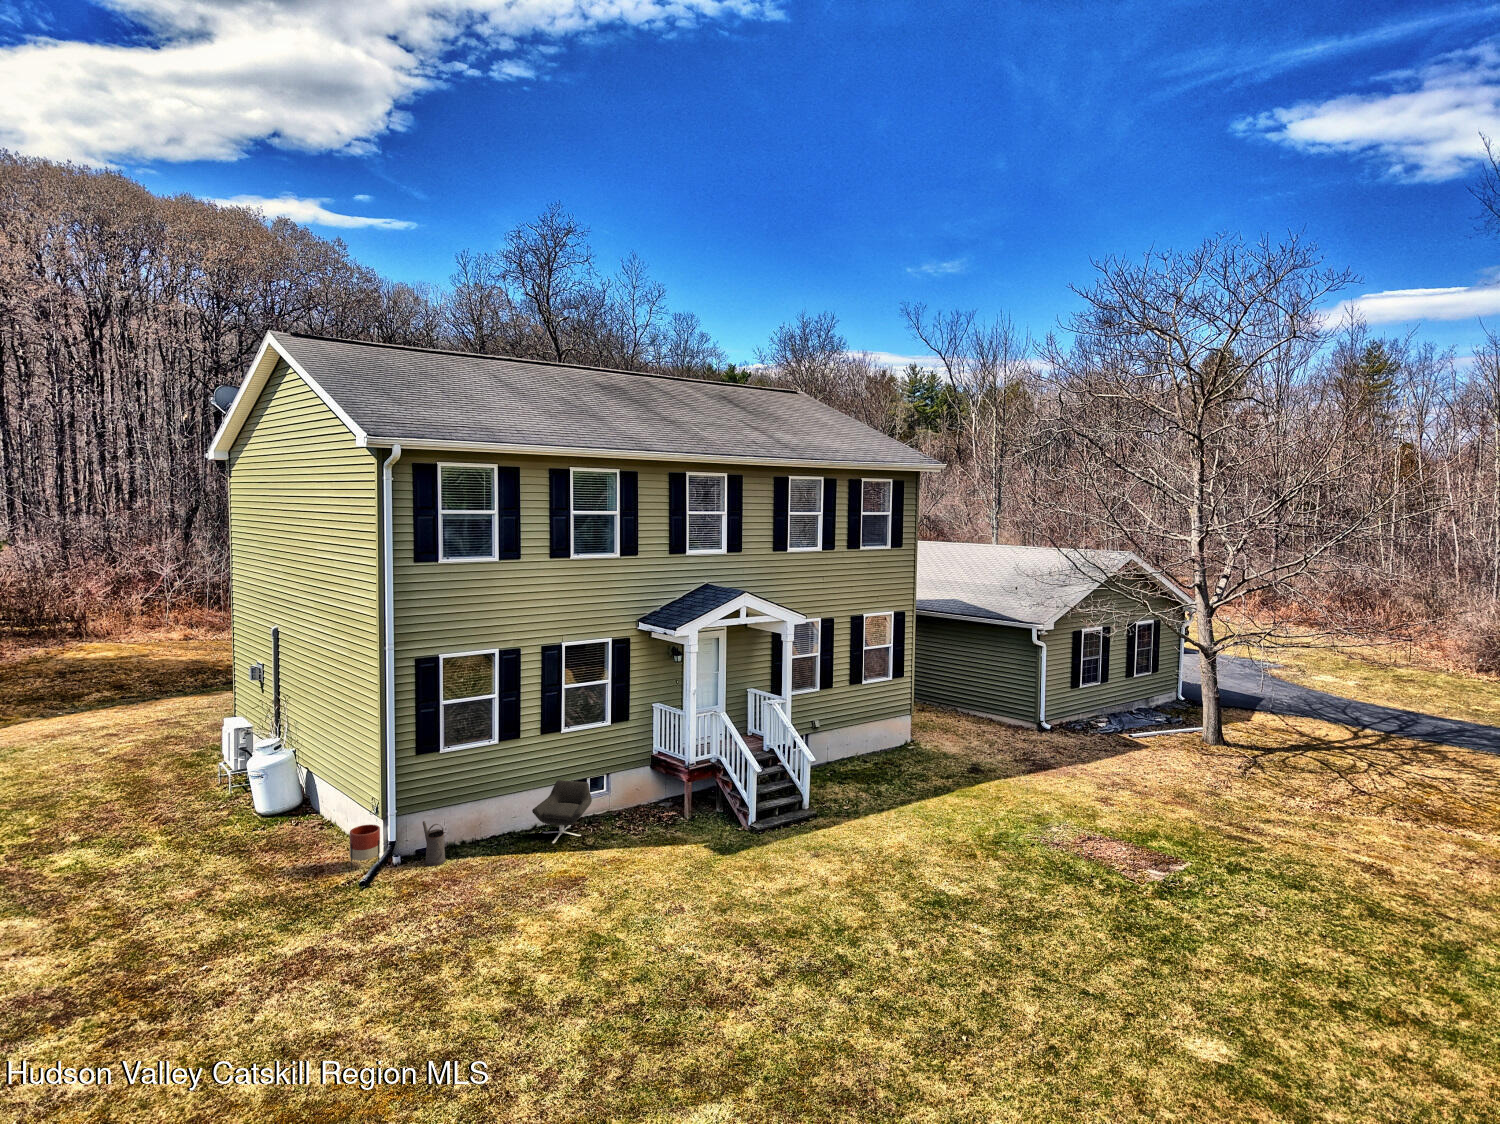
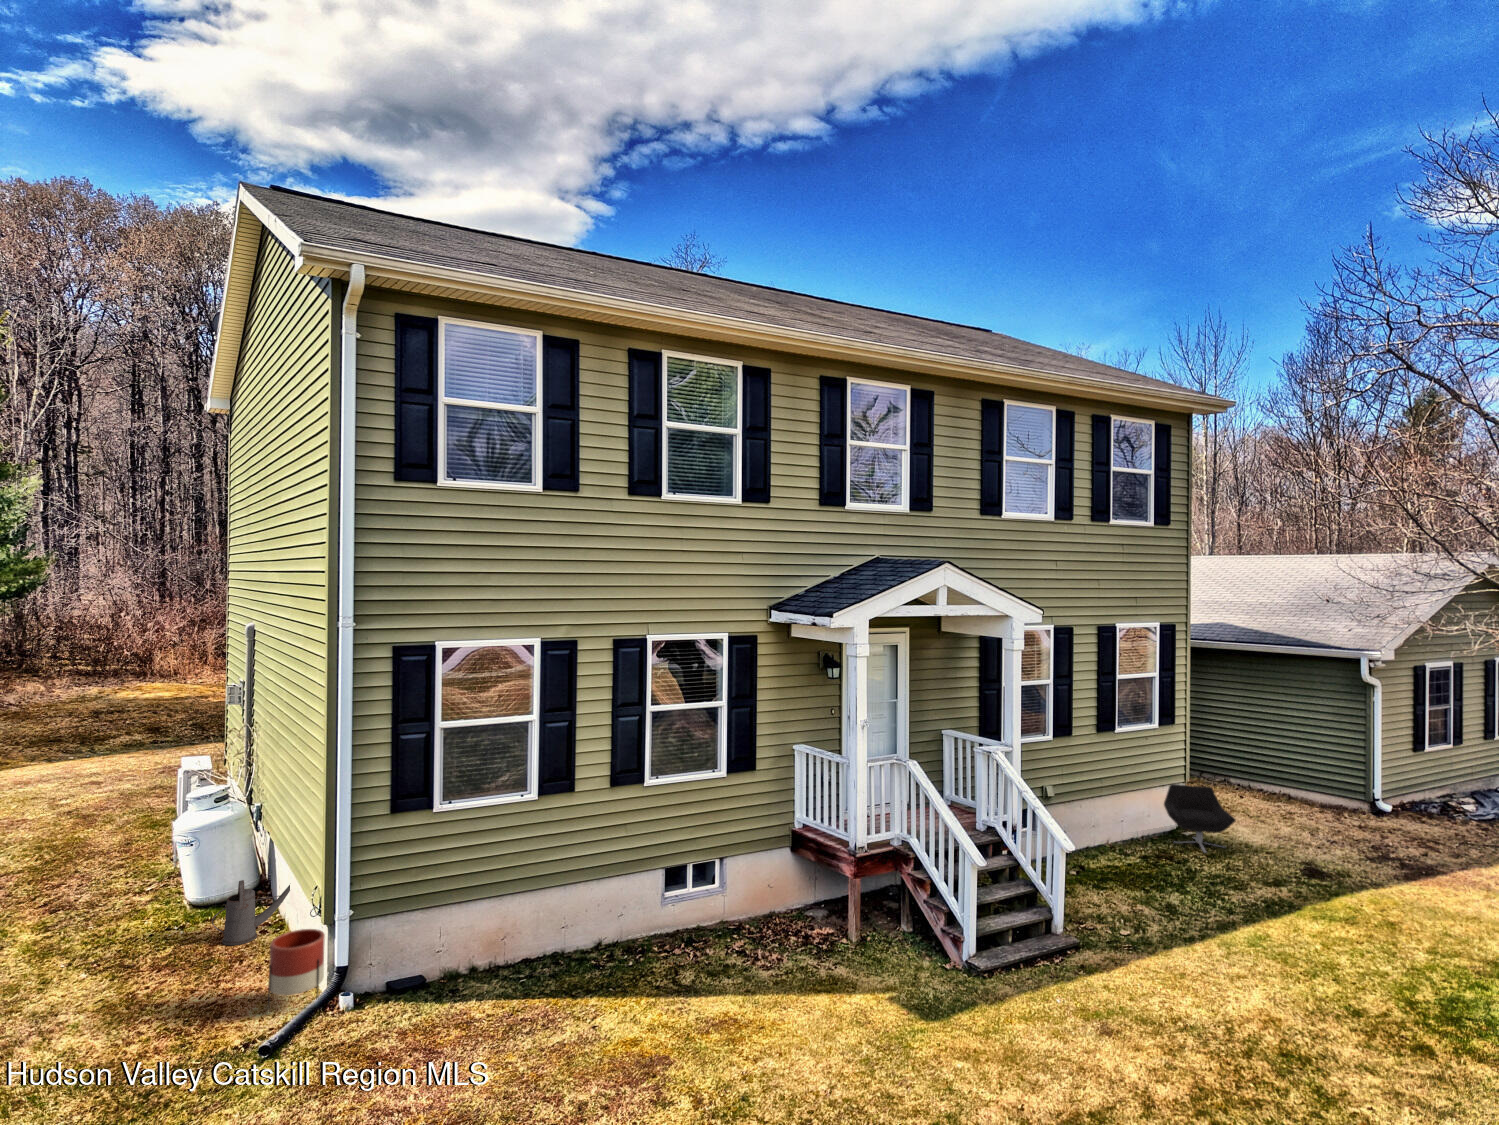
lounge chair: present [532,780,592,843] -> present [1164,784,1236,852]
watering can: present [423,821,446,866] -> present [212,880,290,945]

